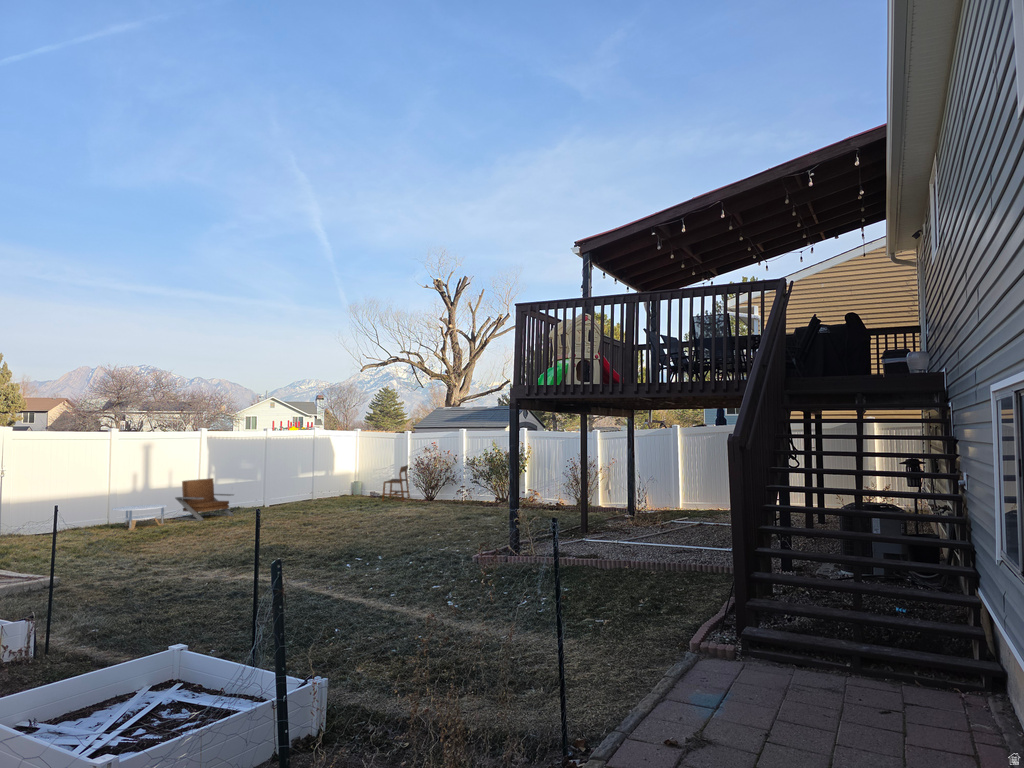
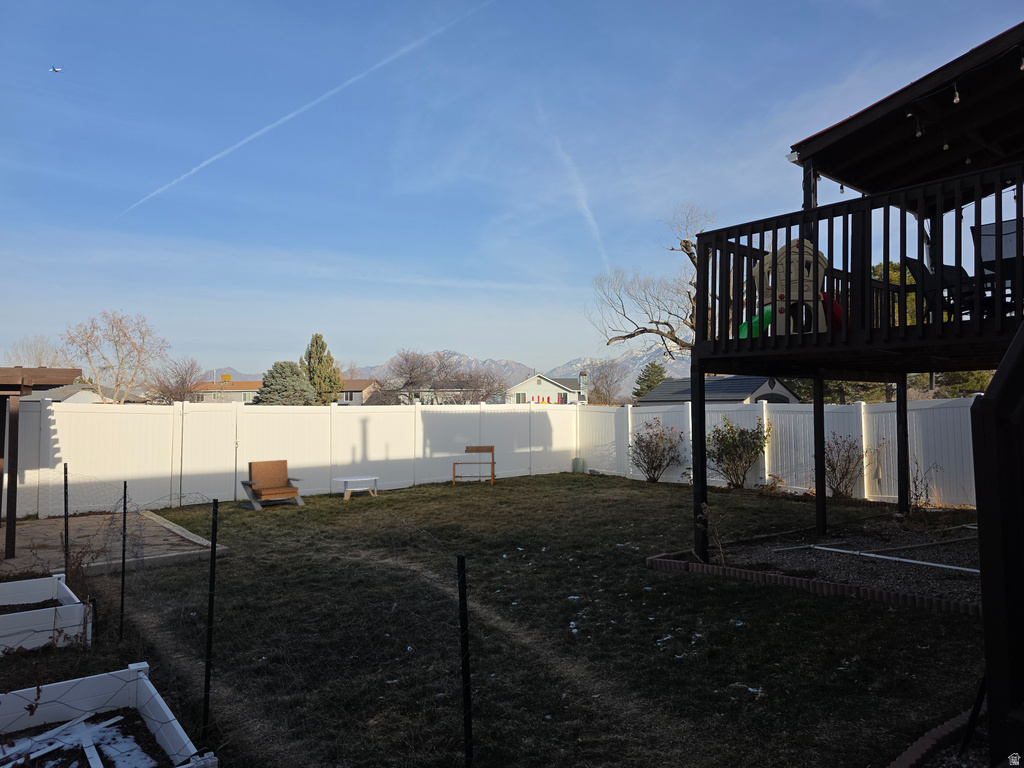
bench: present [382,465,410,501] -> present [453,446,496,485]
lounge chair: present [175,478,234,521] -> present [241,460,305,510]

